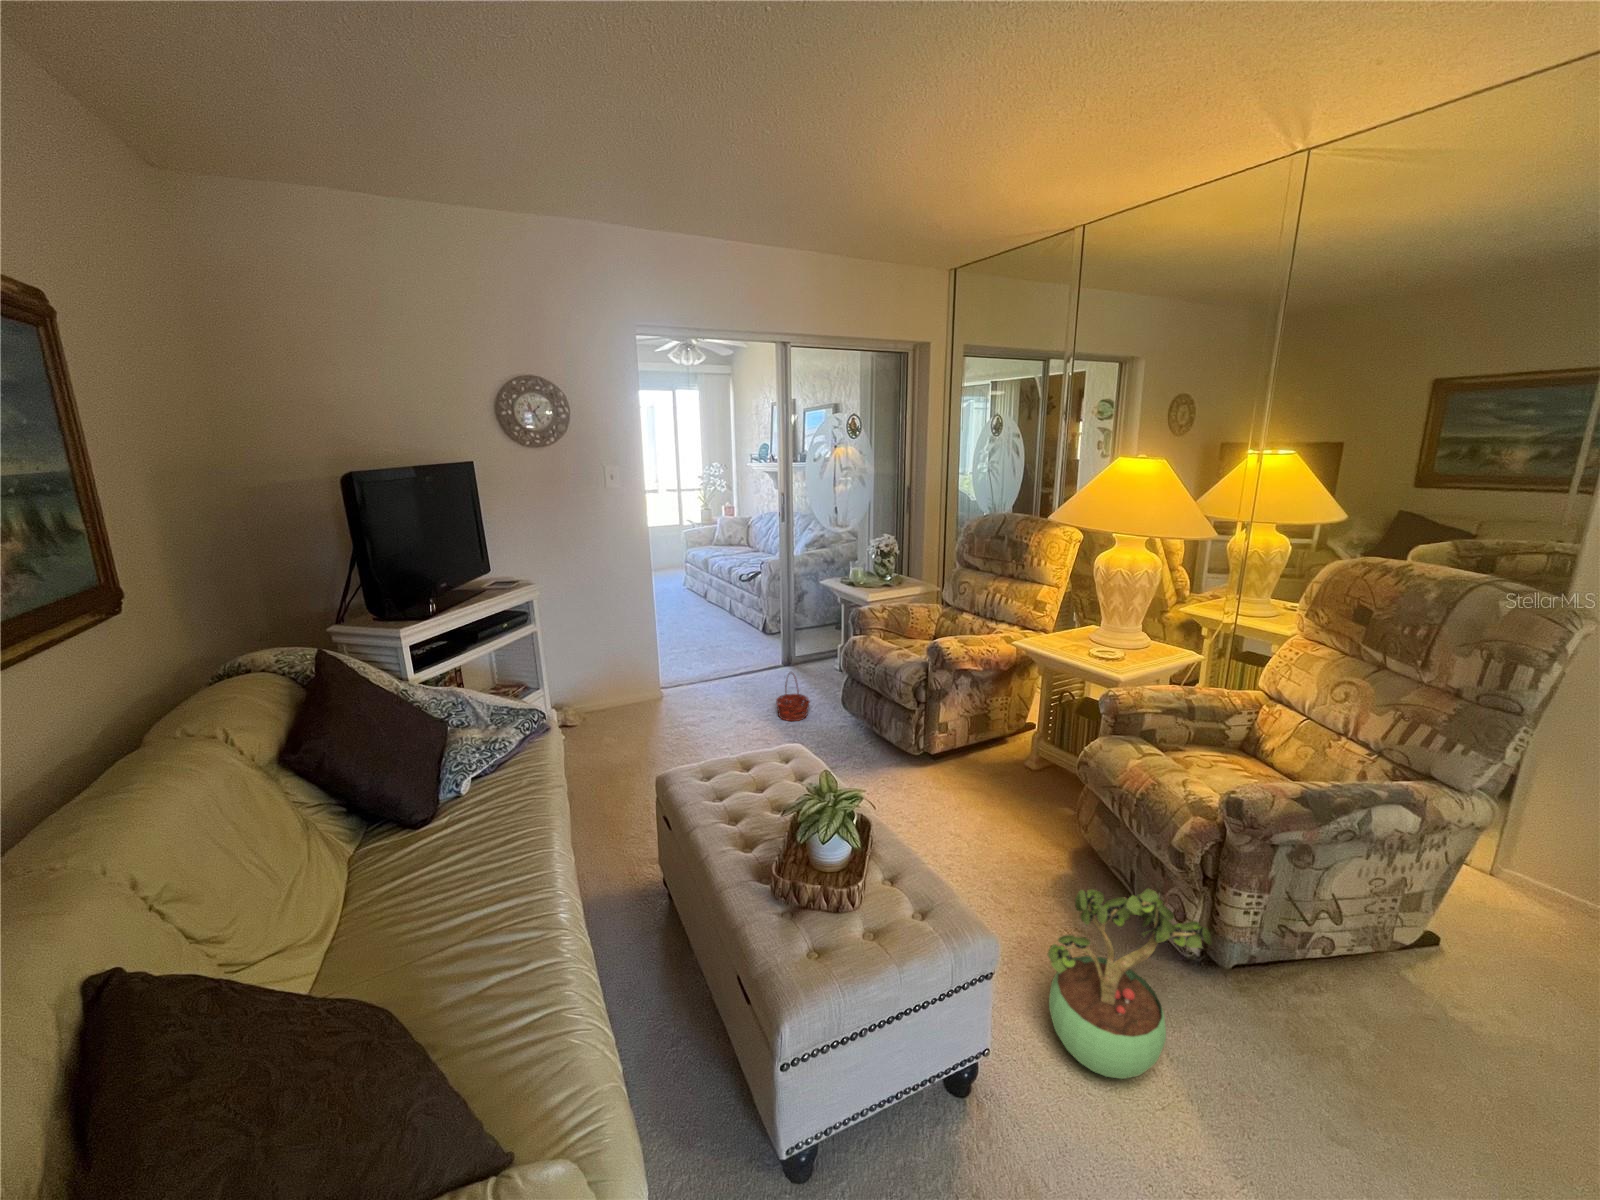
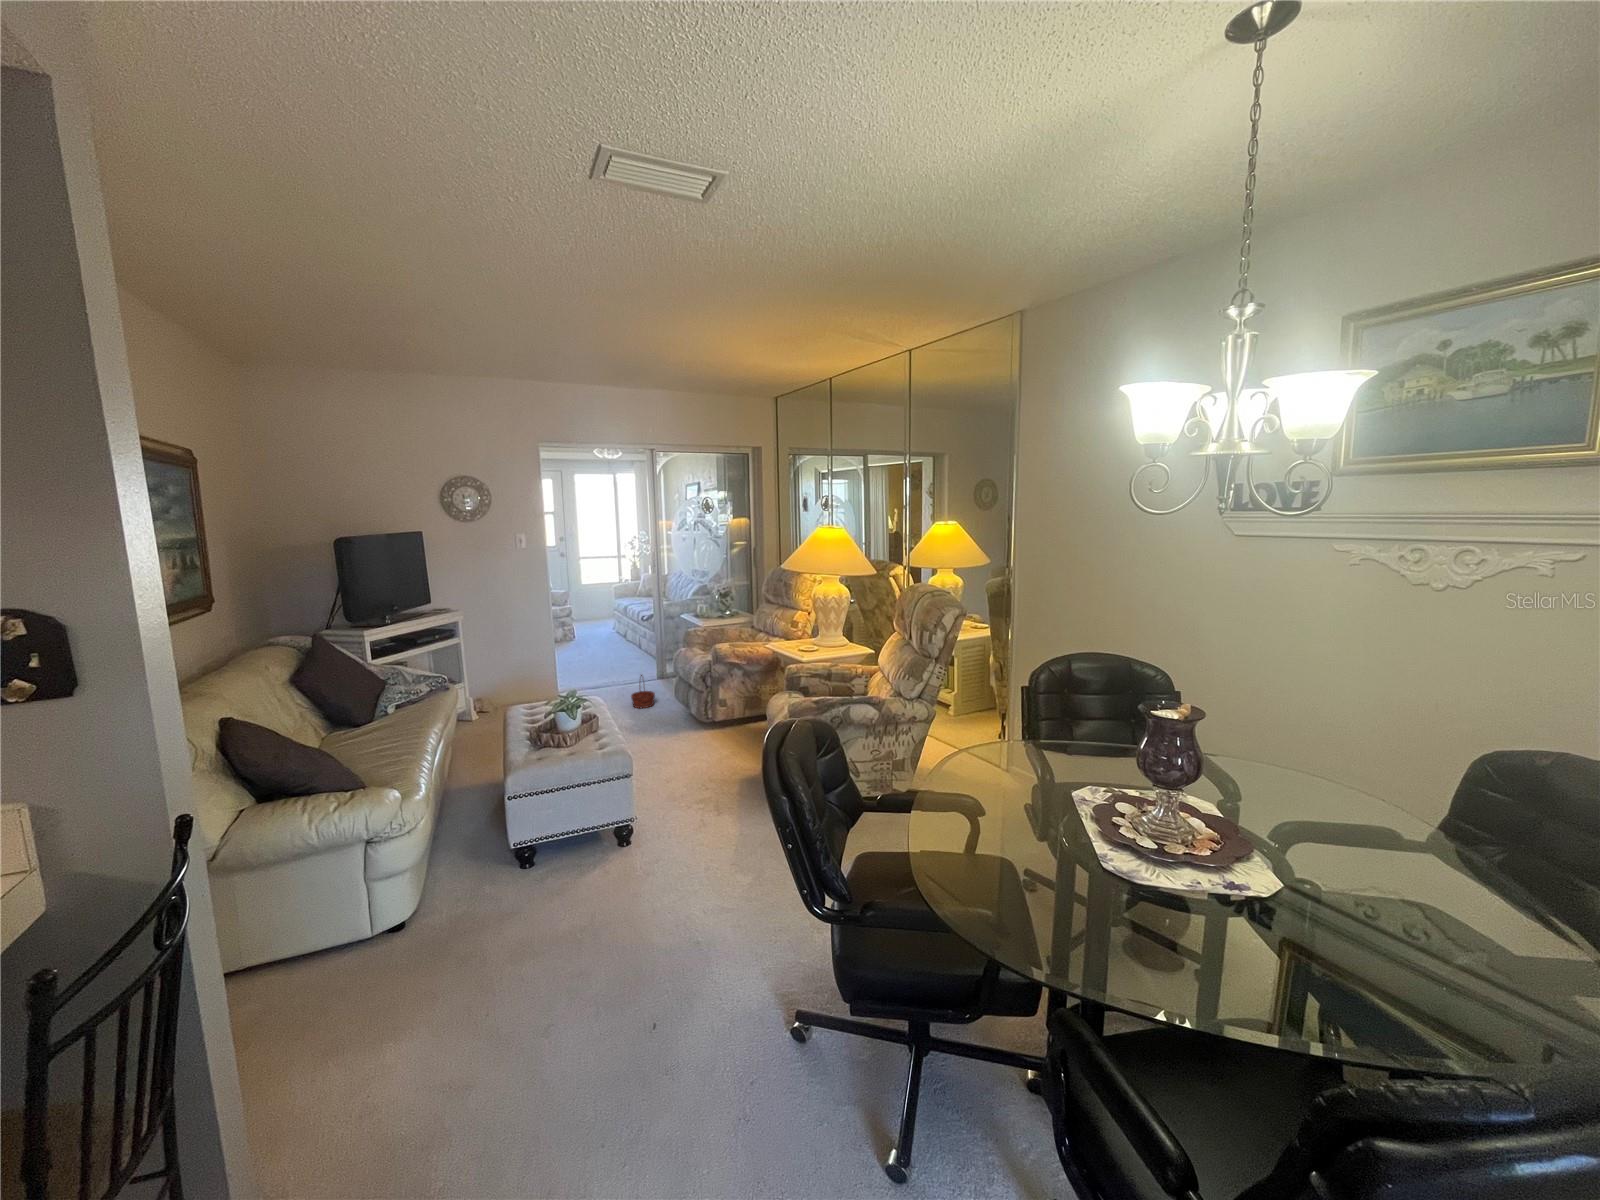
potted plant: present [1048,888,1212,1079] -> none [668,733,737,837]

